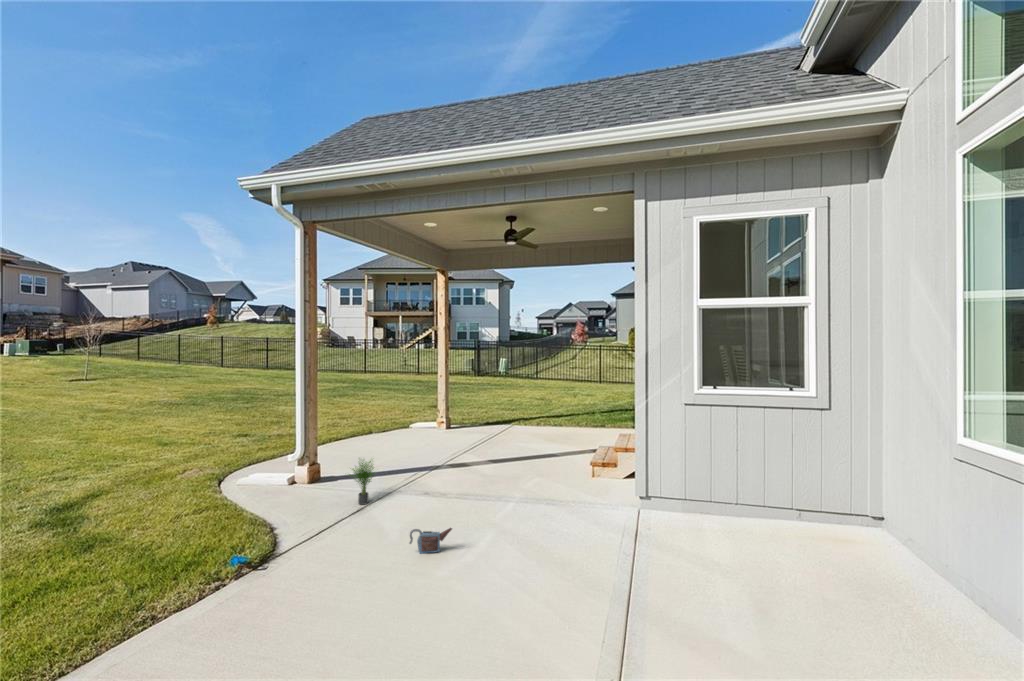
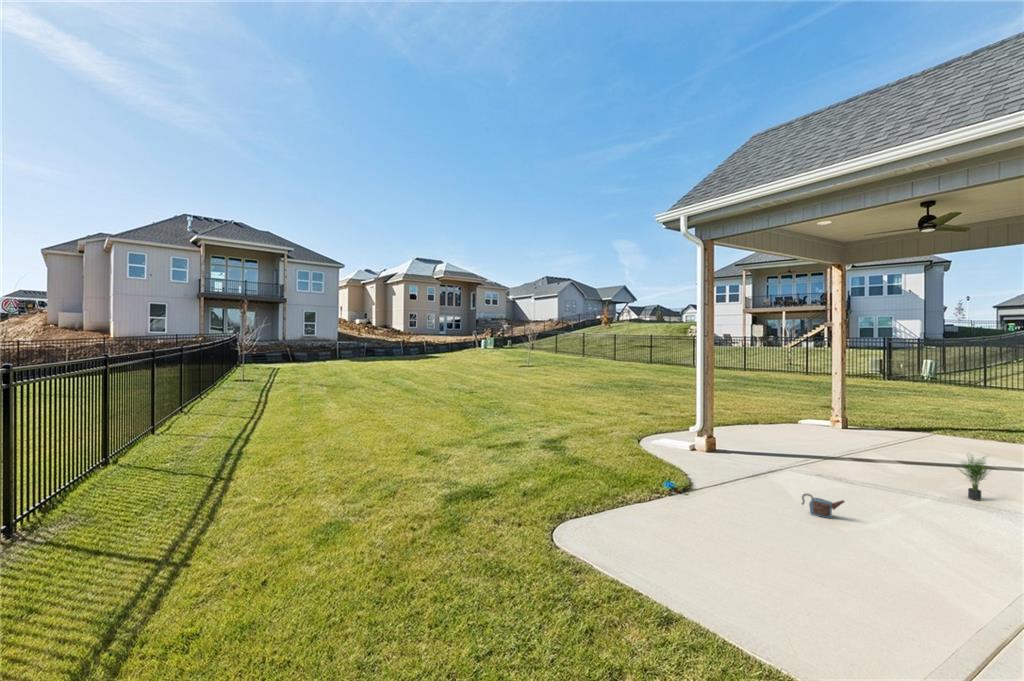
potted plant: present [352,461,374,505] -> present [959,457,990,501]

